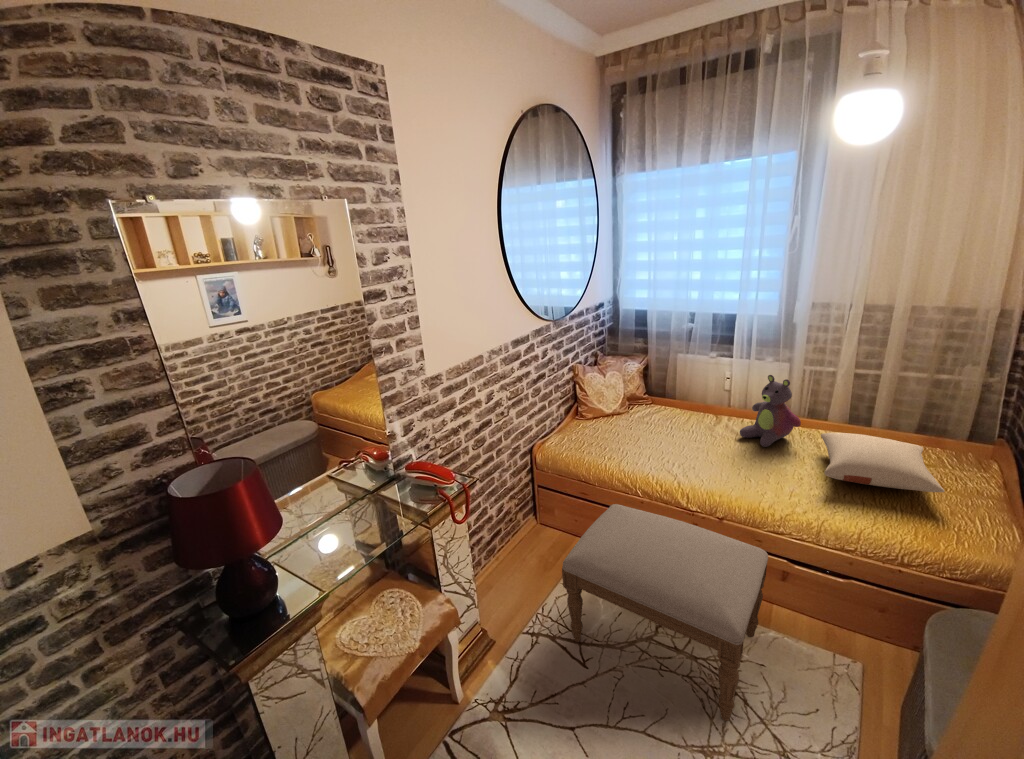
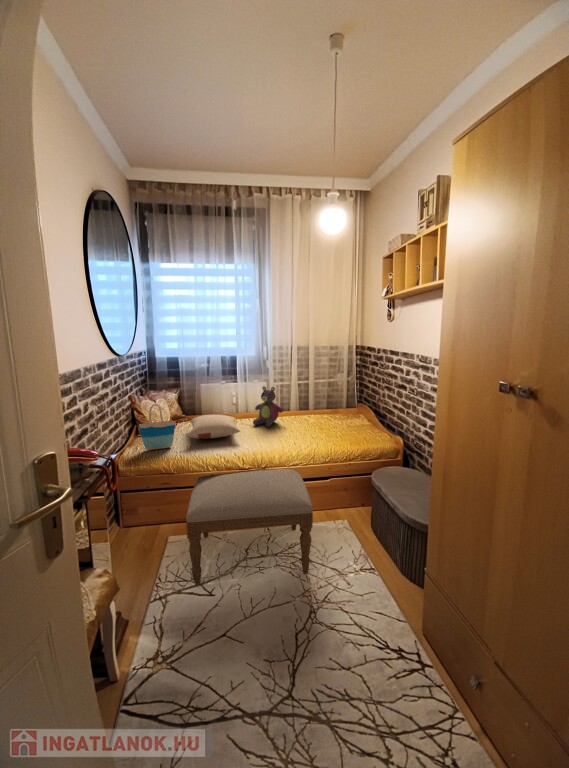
tote bag: none [564,389,607,447] -> present [139,404,175,450]
pillow: present [821,433,945,492] -> present [189,415,240,439]

